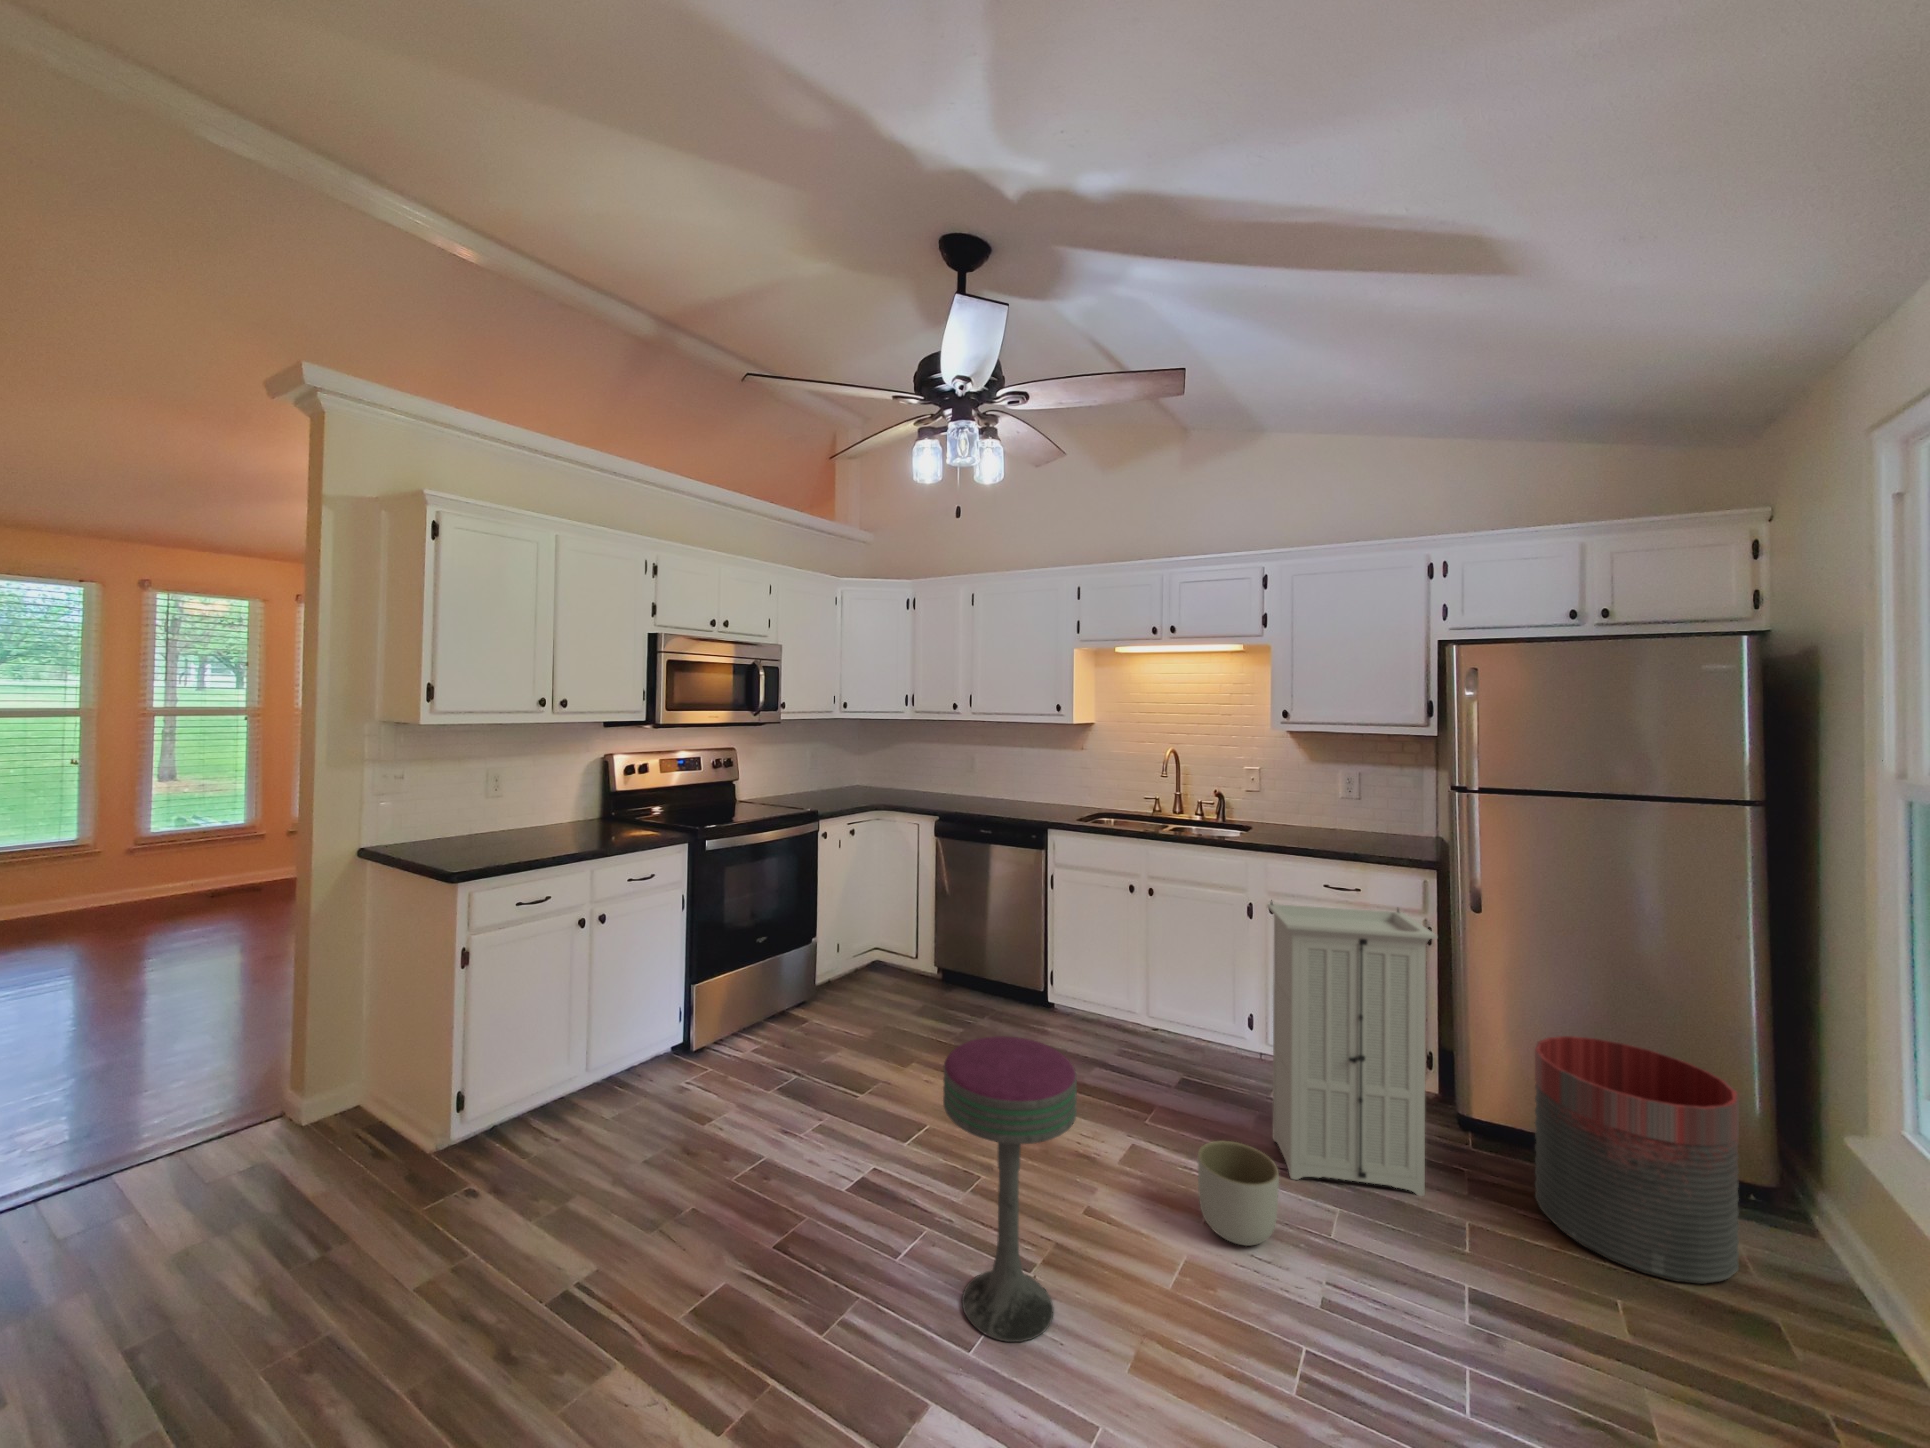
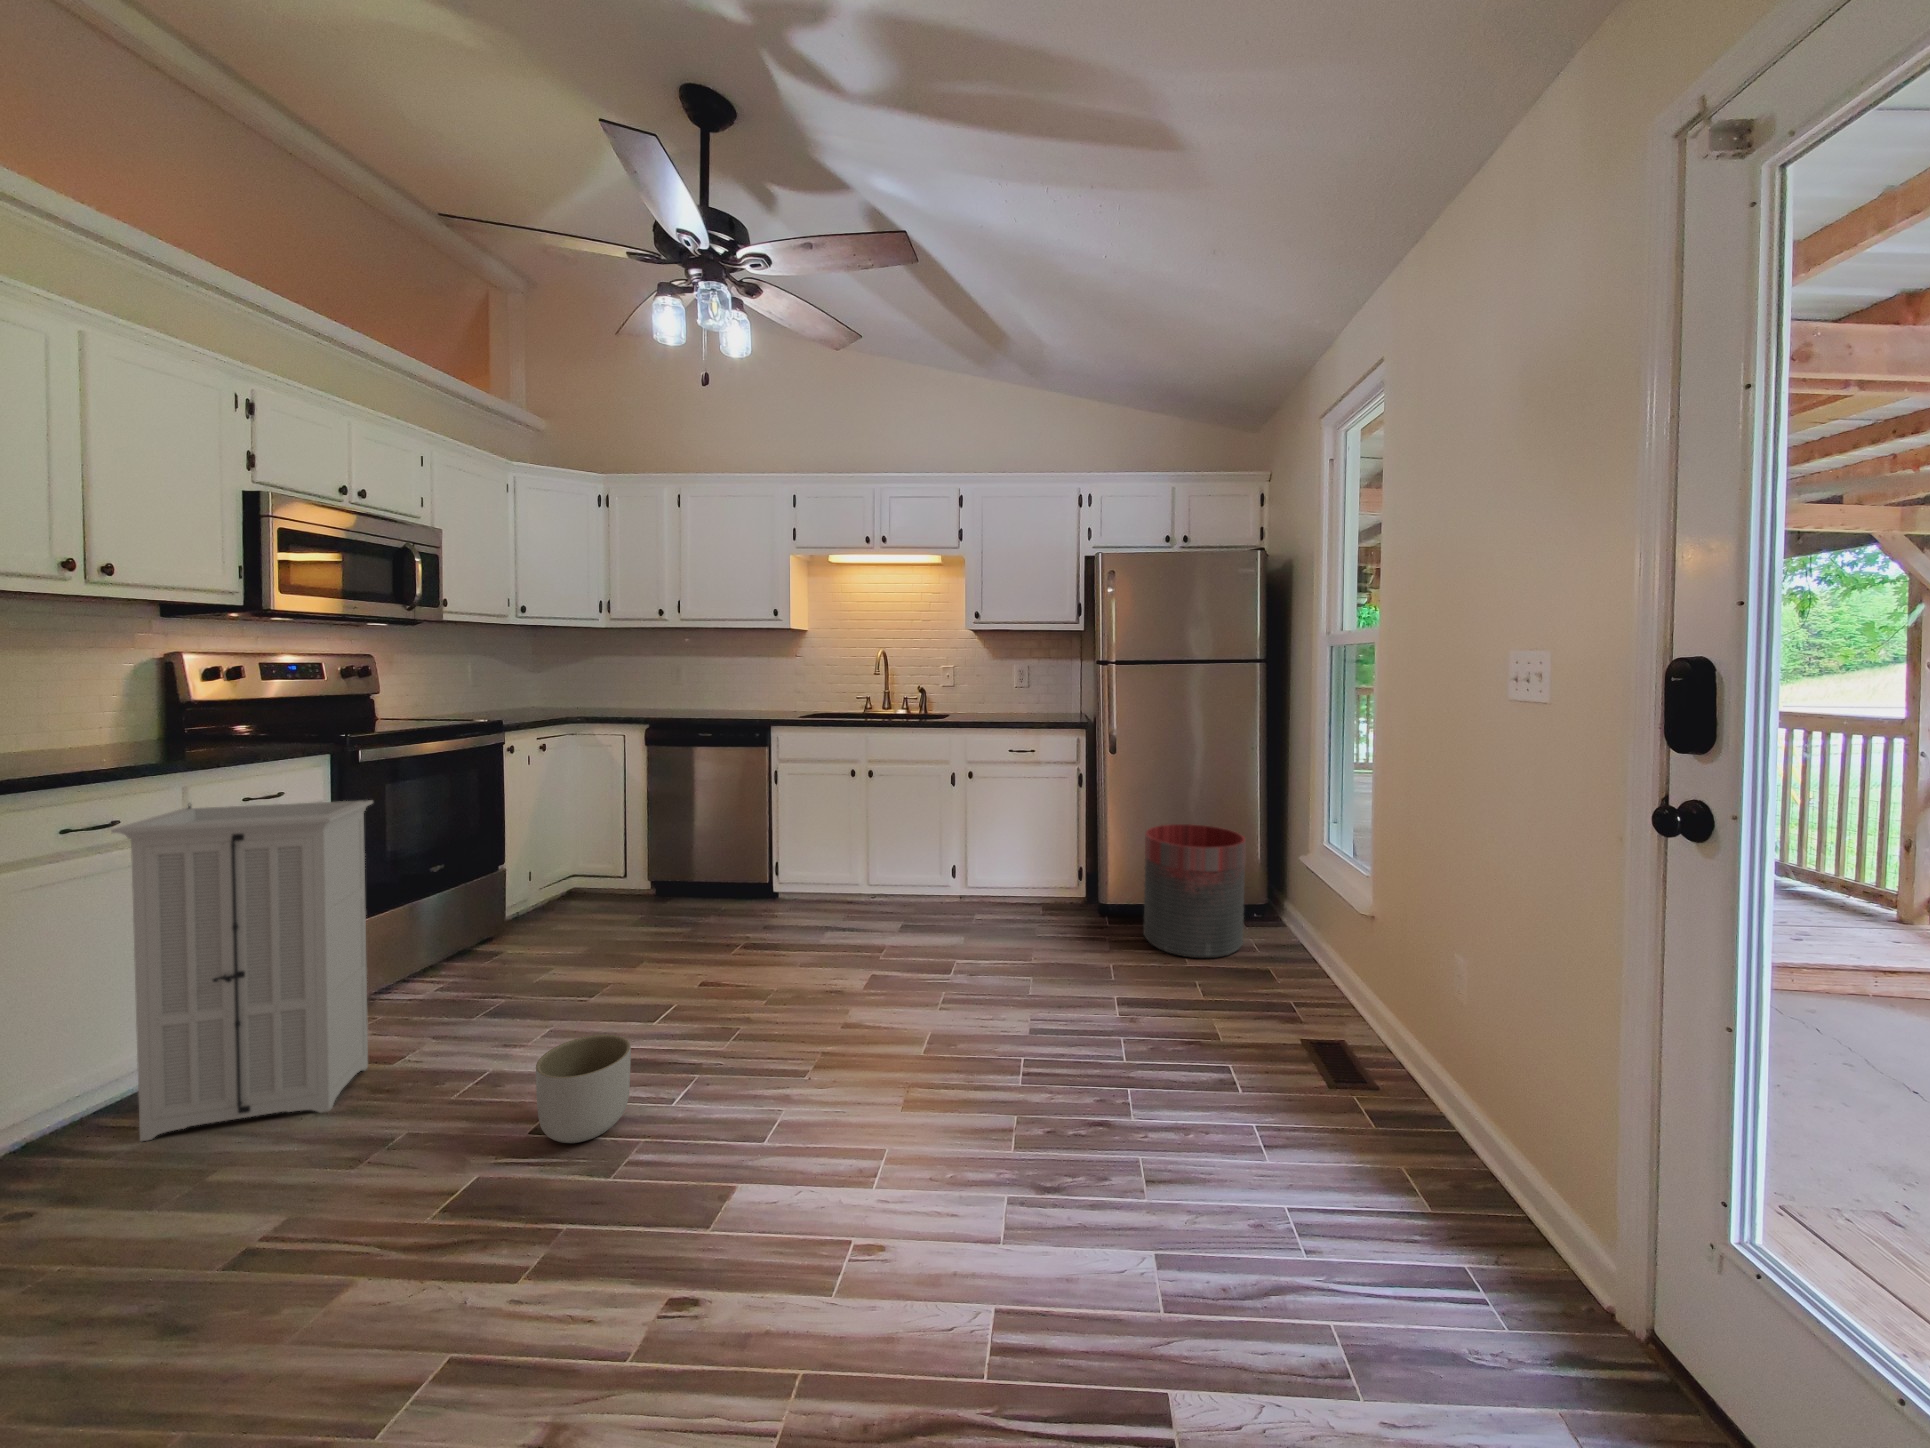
storage cabinet: present [1267,900,1437,1196] -> present [111,796,373,1142]
bar stool: present [943,1036,1077,1342] -> none [727,873,854,1130]
planter: present [1198,1141,1279,1246] -> present [536,1035,631,1143]

